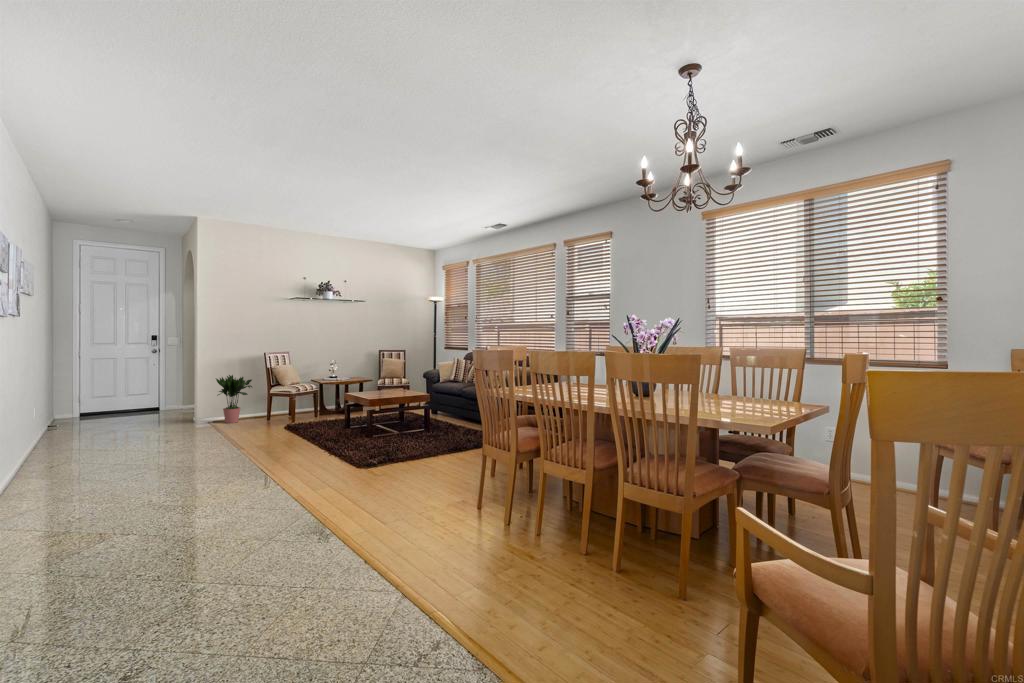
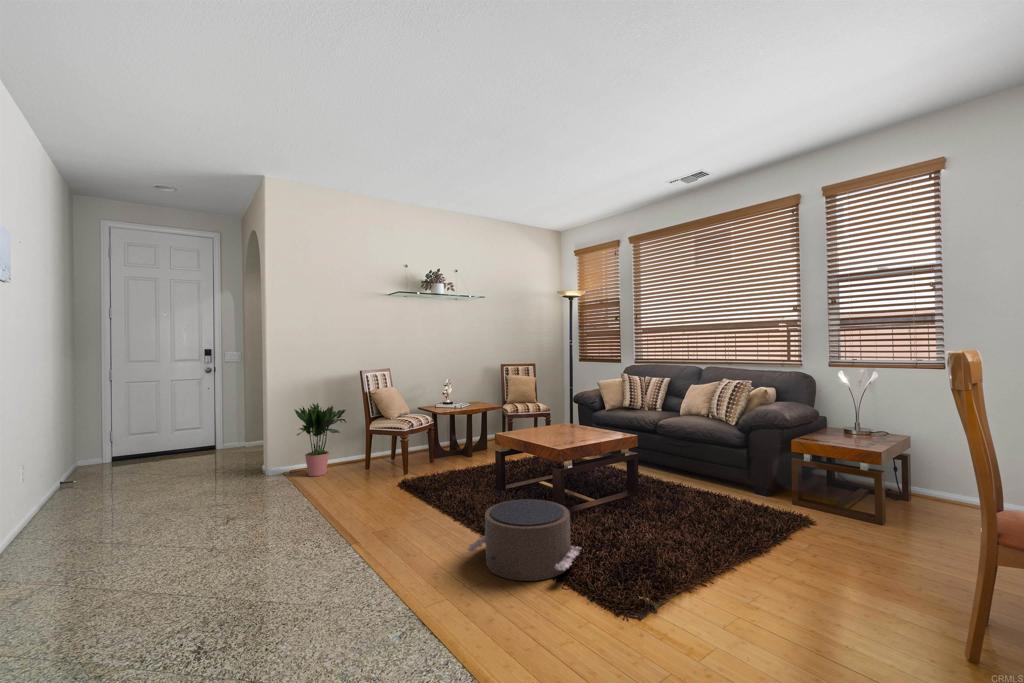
pouf: none [298,424,358,458] -> present [467,499,581,581]

